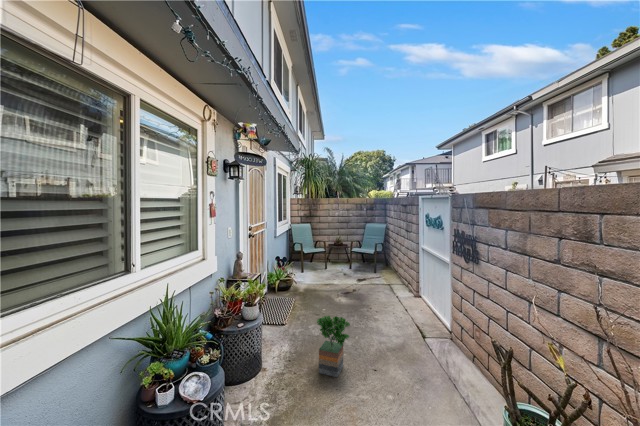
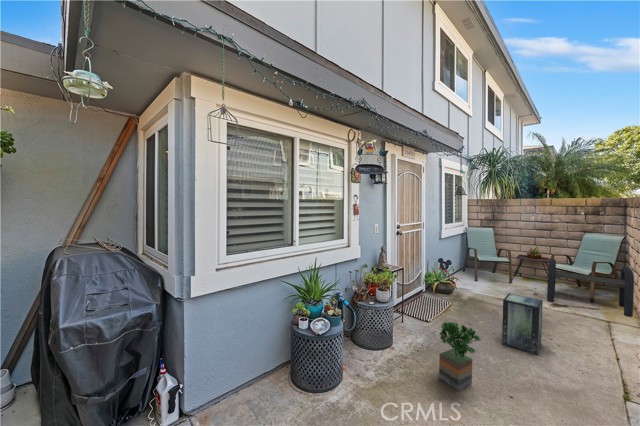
bench: none [352,245,398,279] -> present [547,258,634,317]
storage box: none [345,279,369,324] -> present [502,293,543,356]

